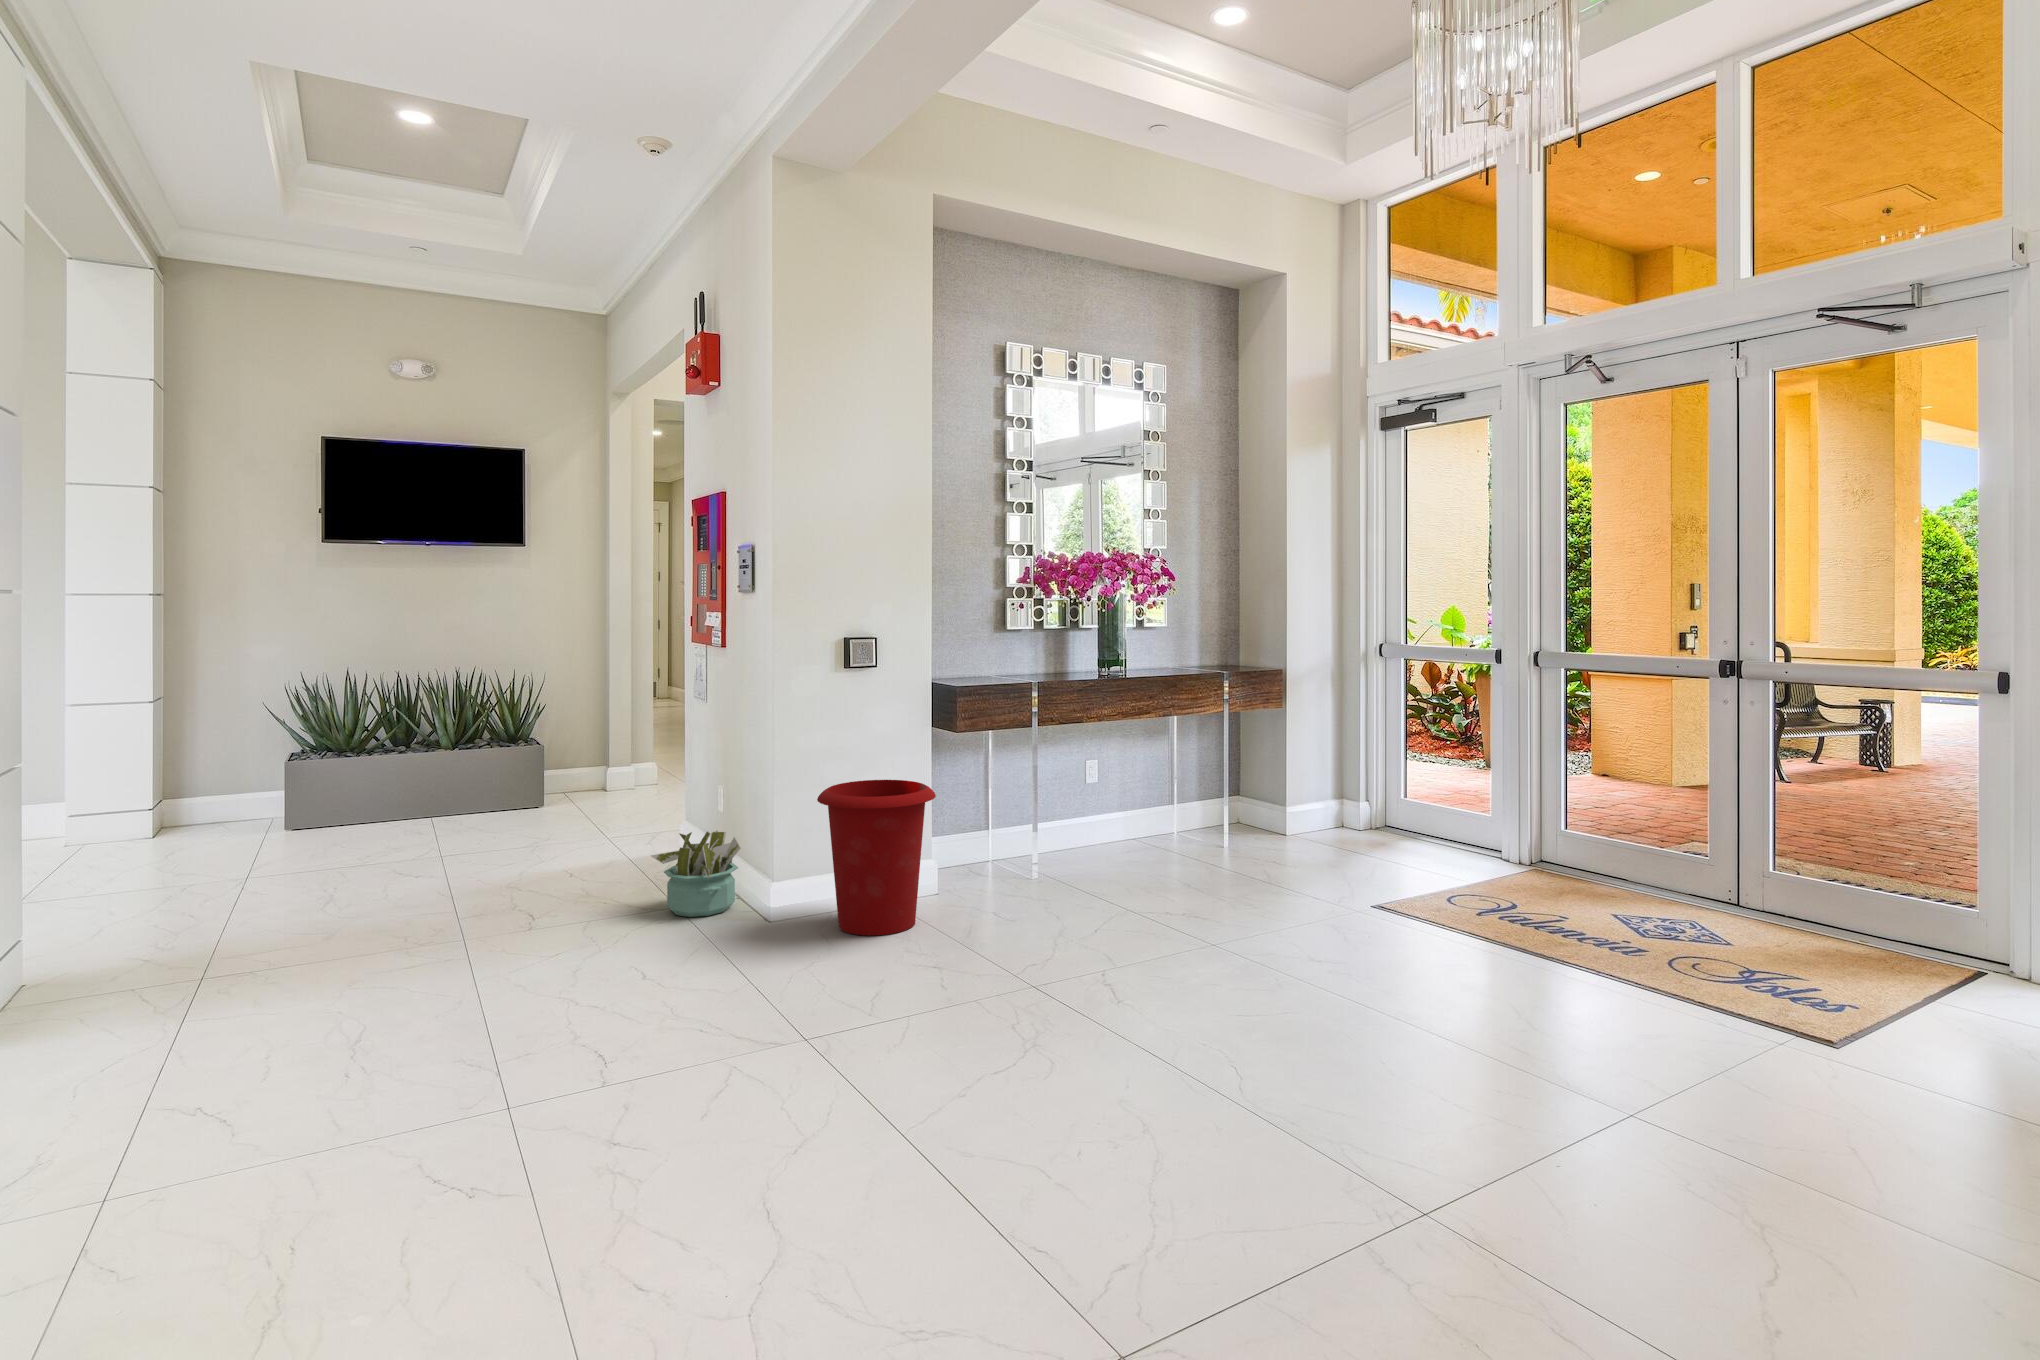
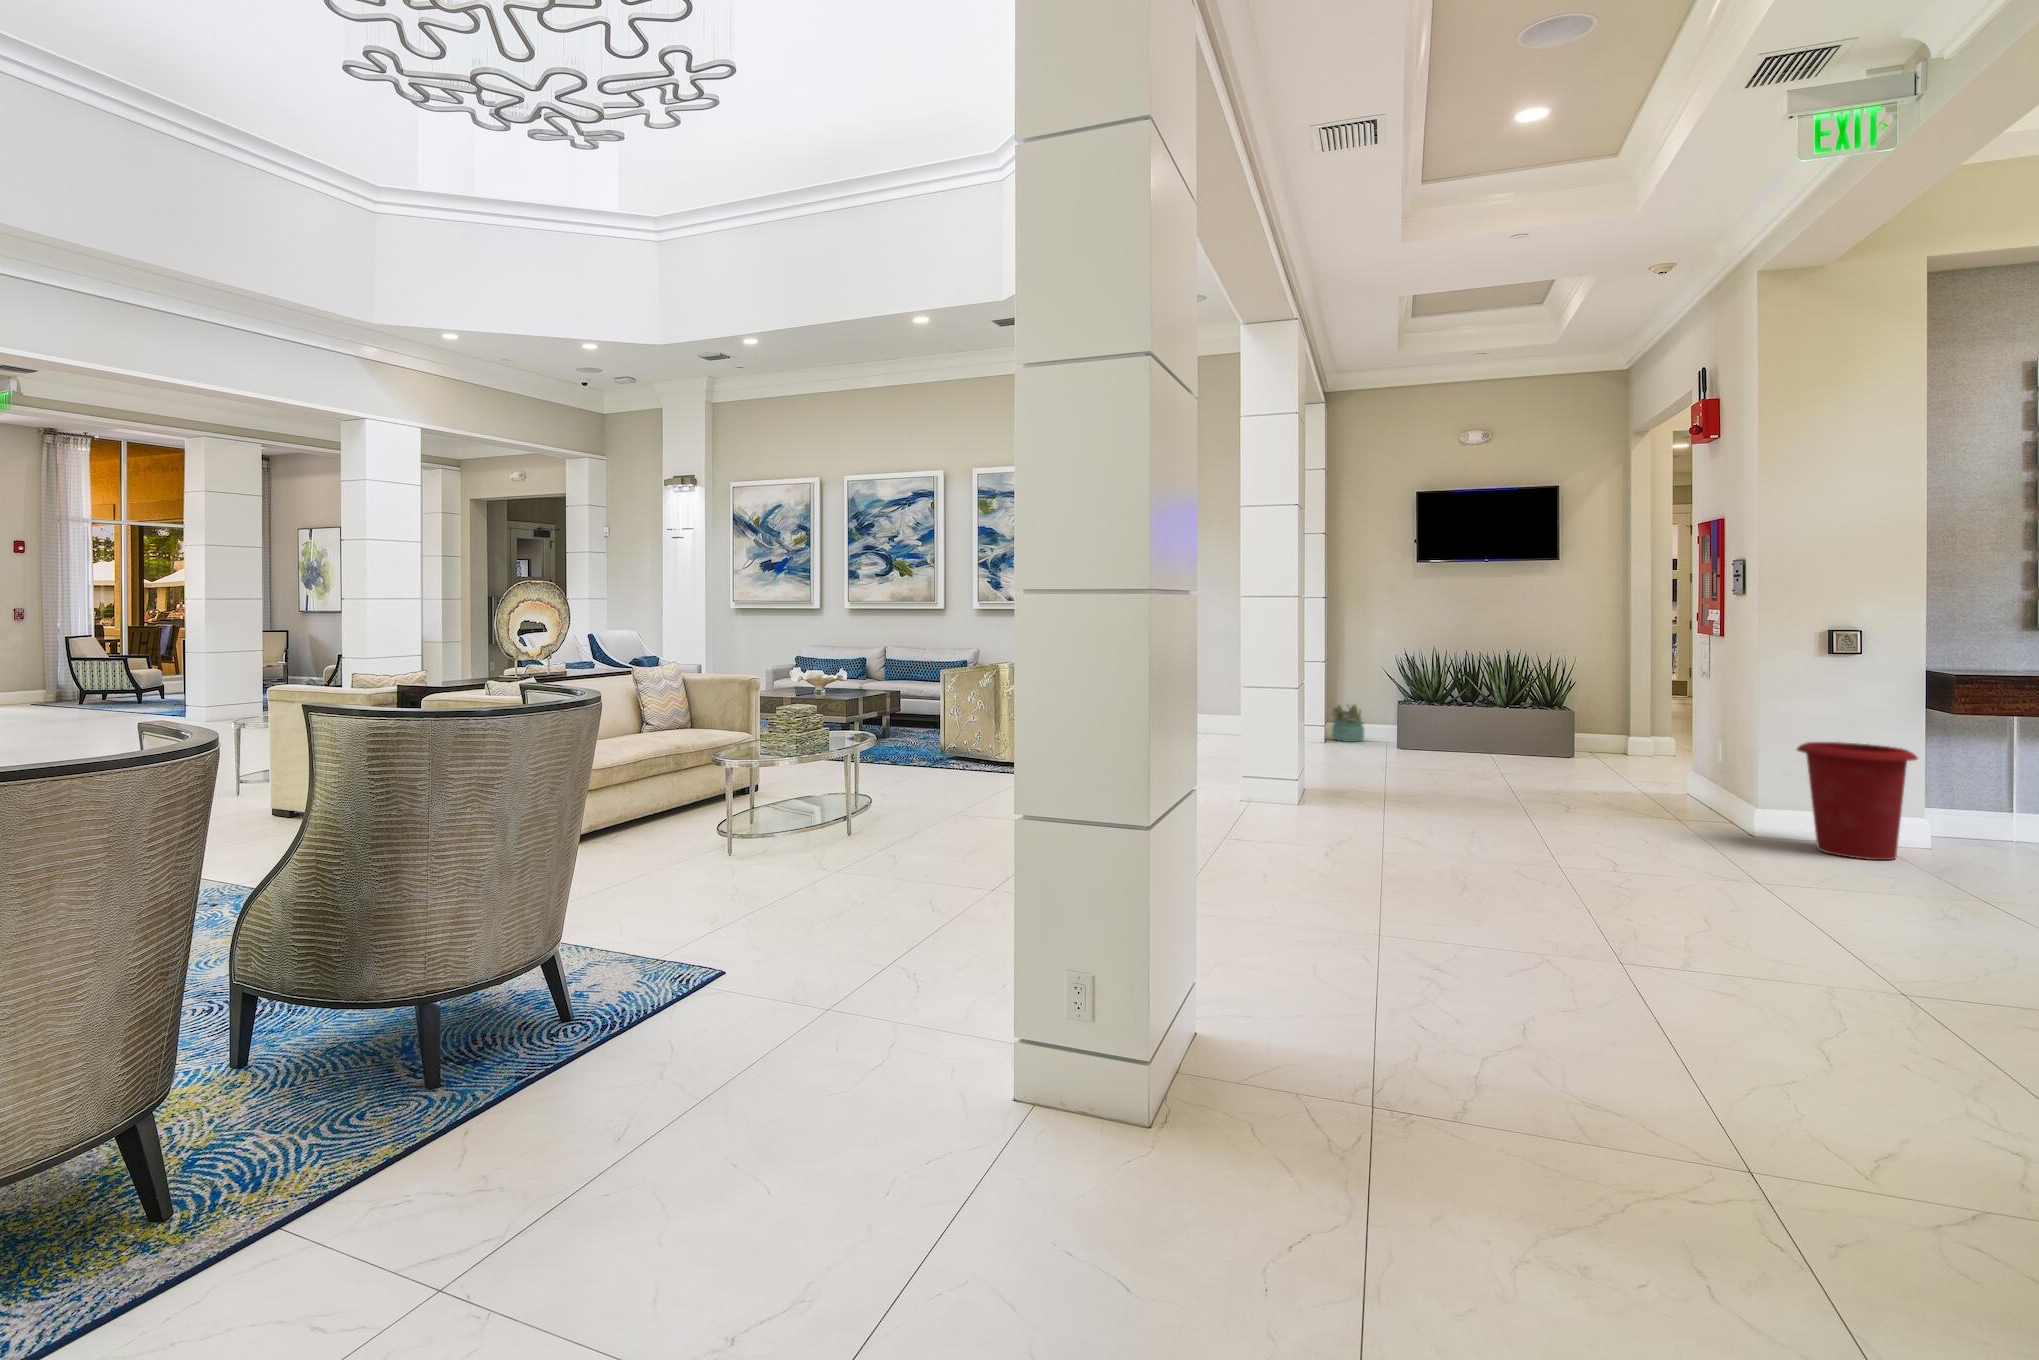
decorative plant: present [651,830,741,917] -> present [1329,705,1364,742]

